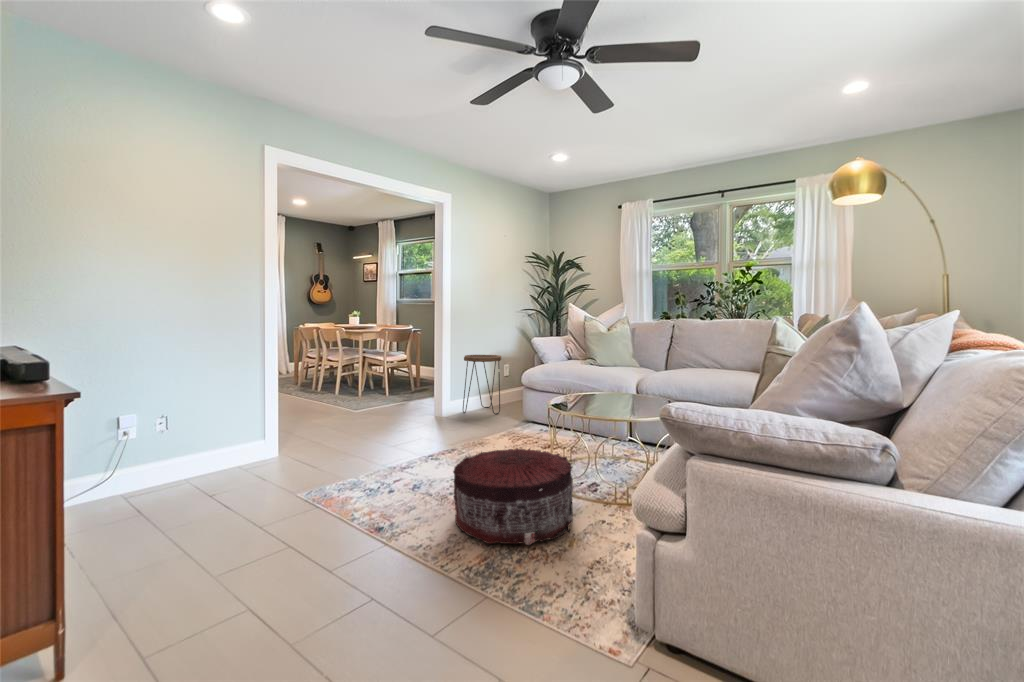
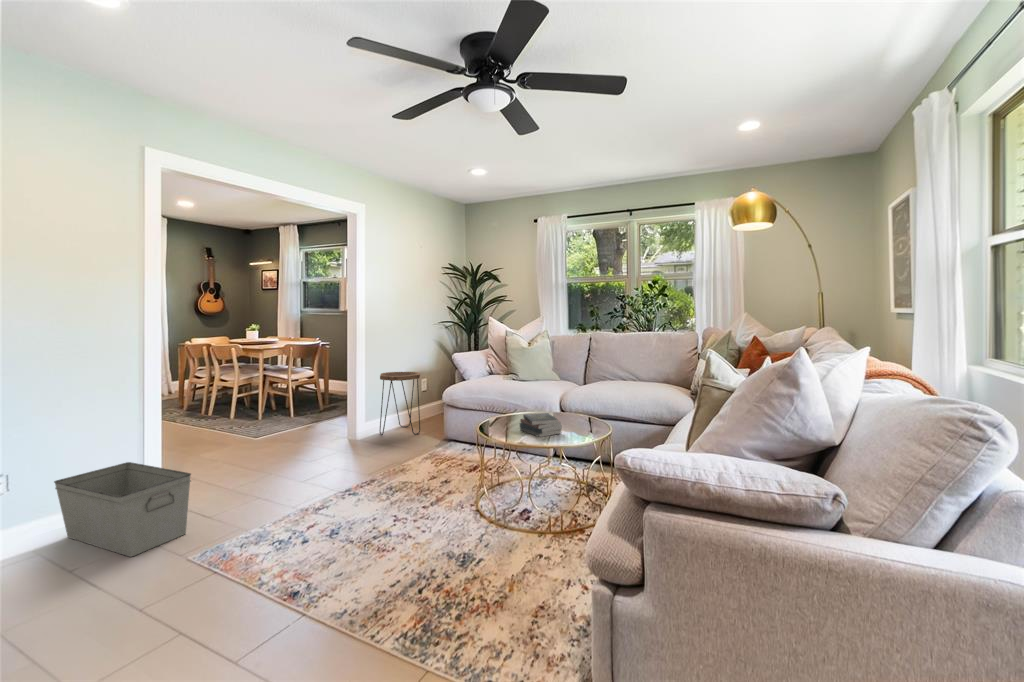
book: none [590,390,632,412] -> present [520,413,562,437]
storage bin: none [201,416,302,490] -> present [54,462,191,557]
pouf: present [453,448,573,545] -> none [379,481,511,600]

